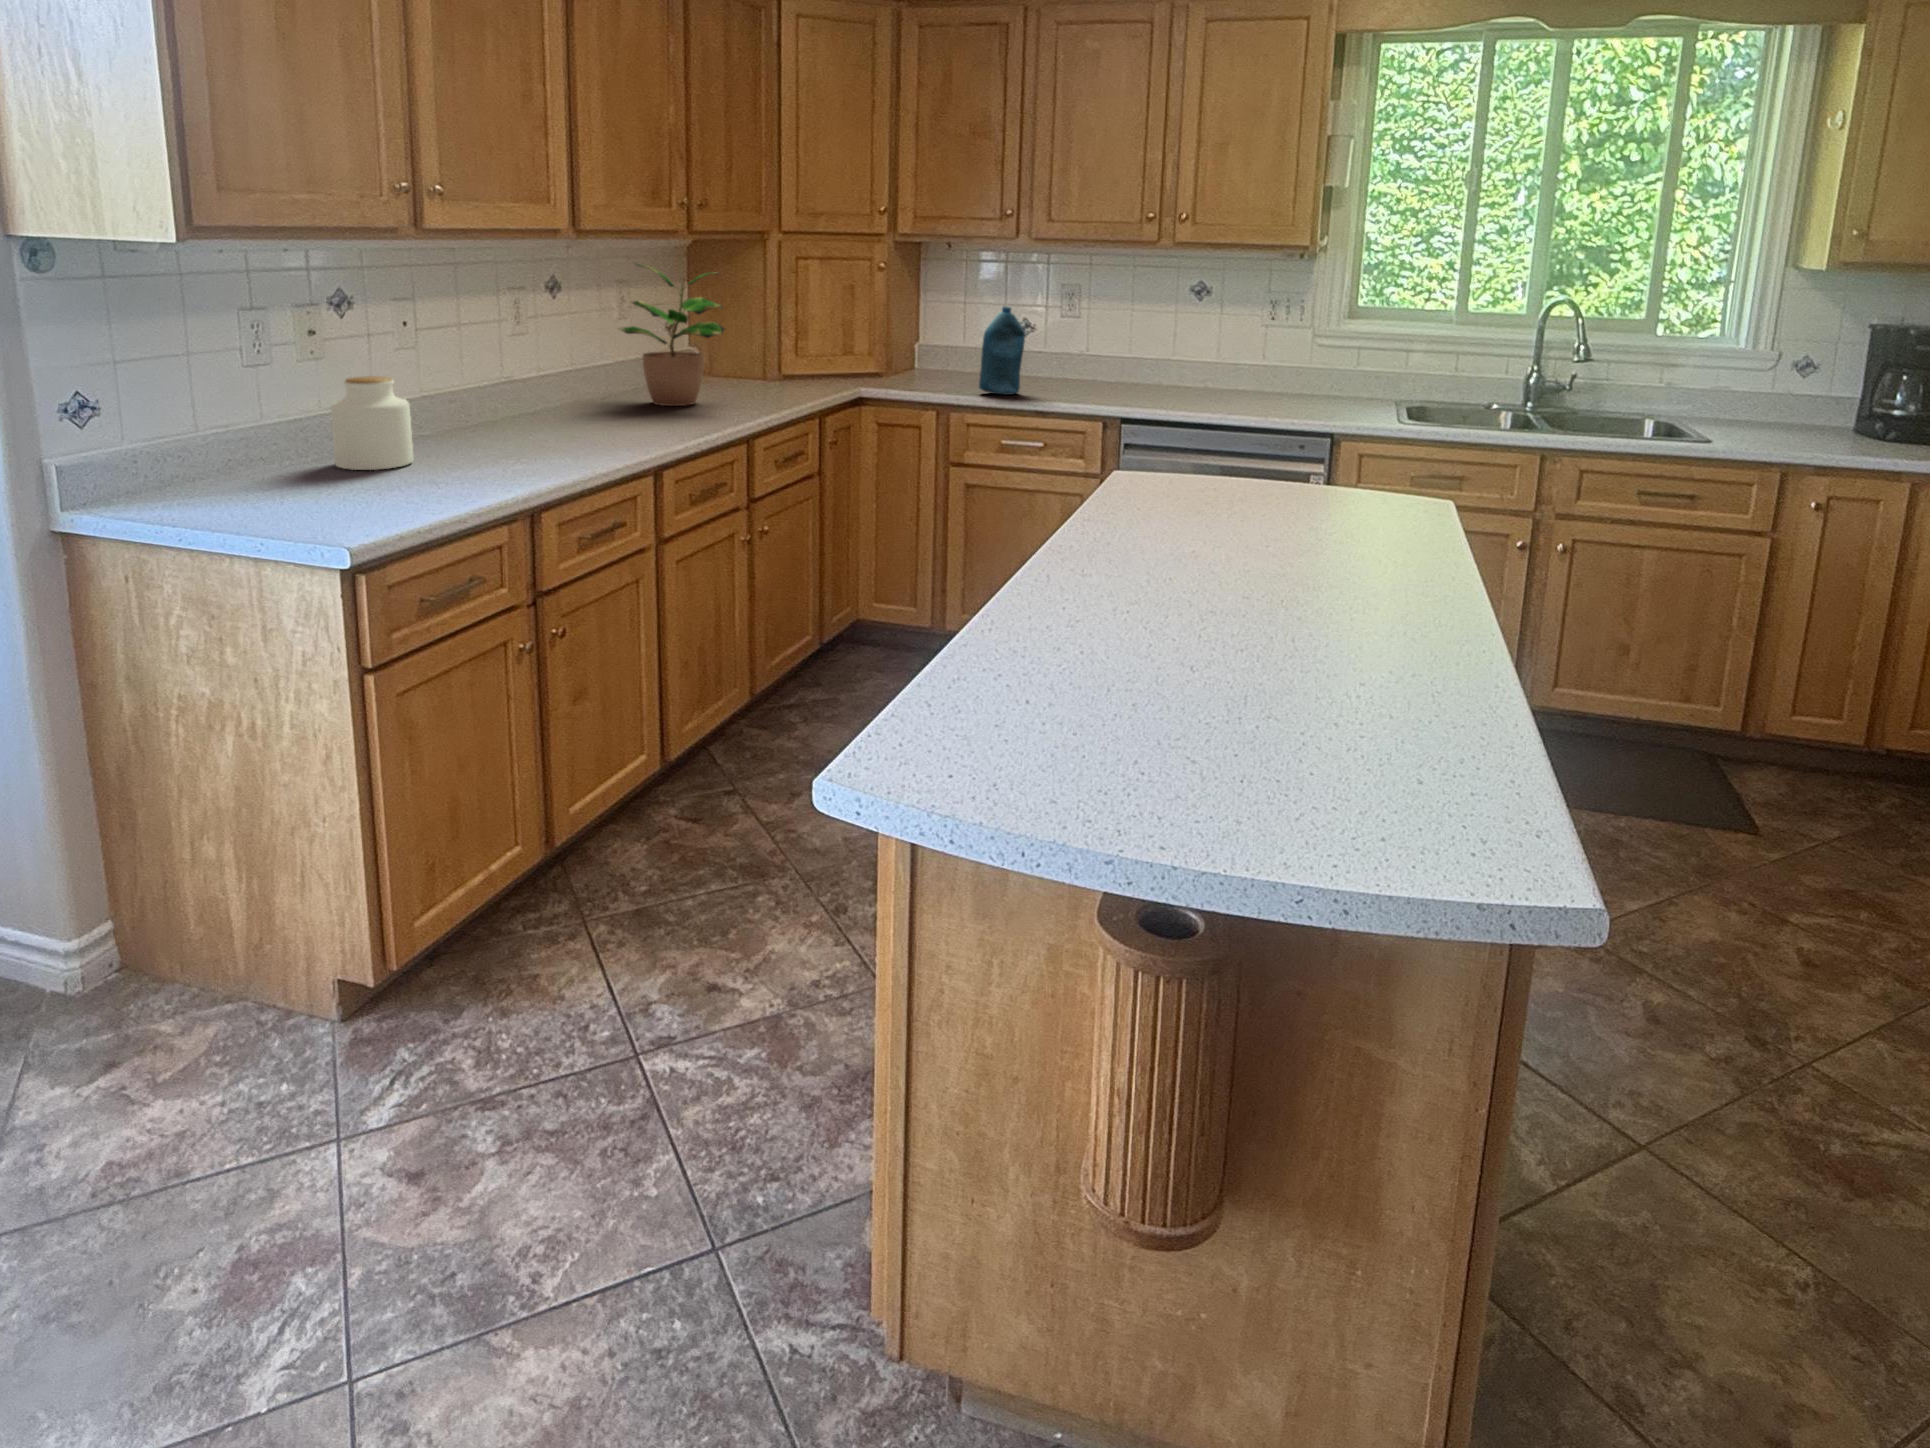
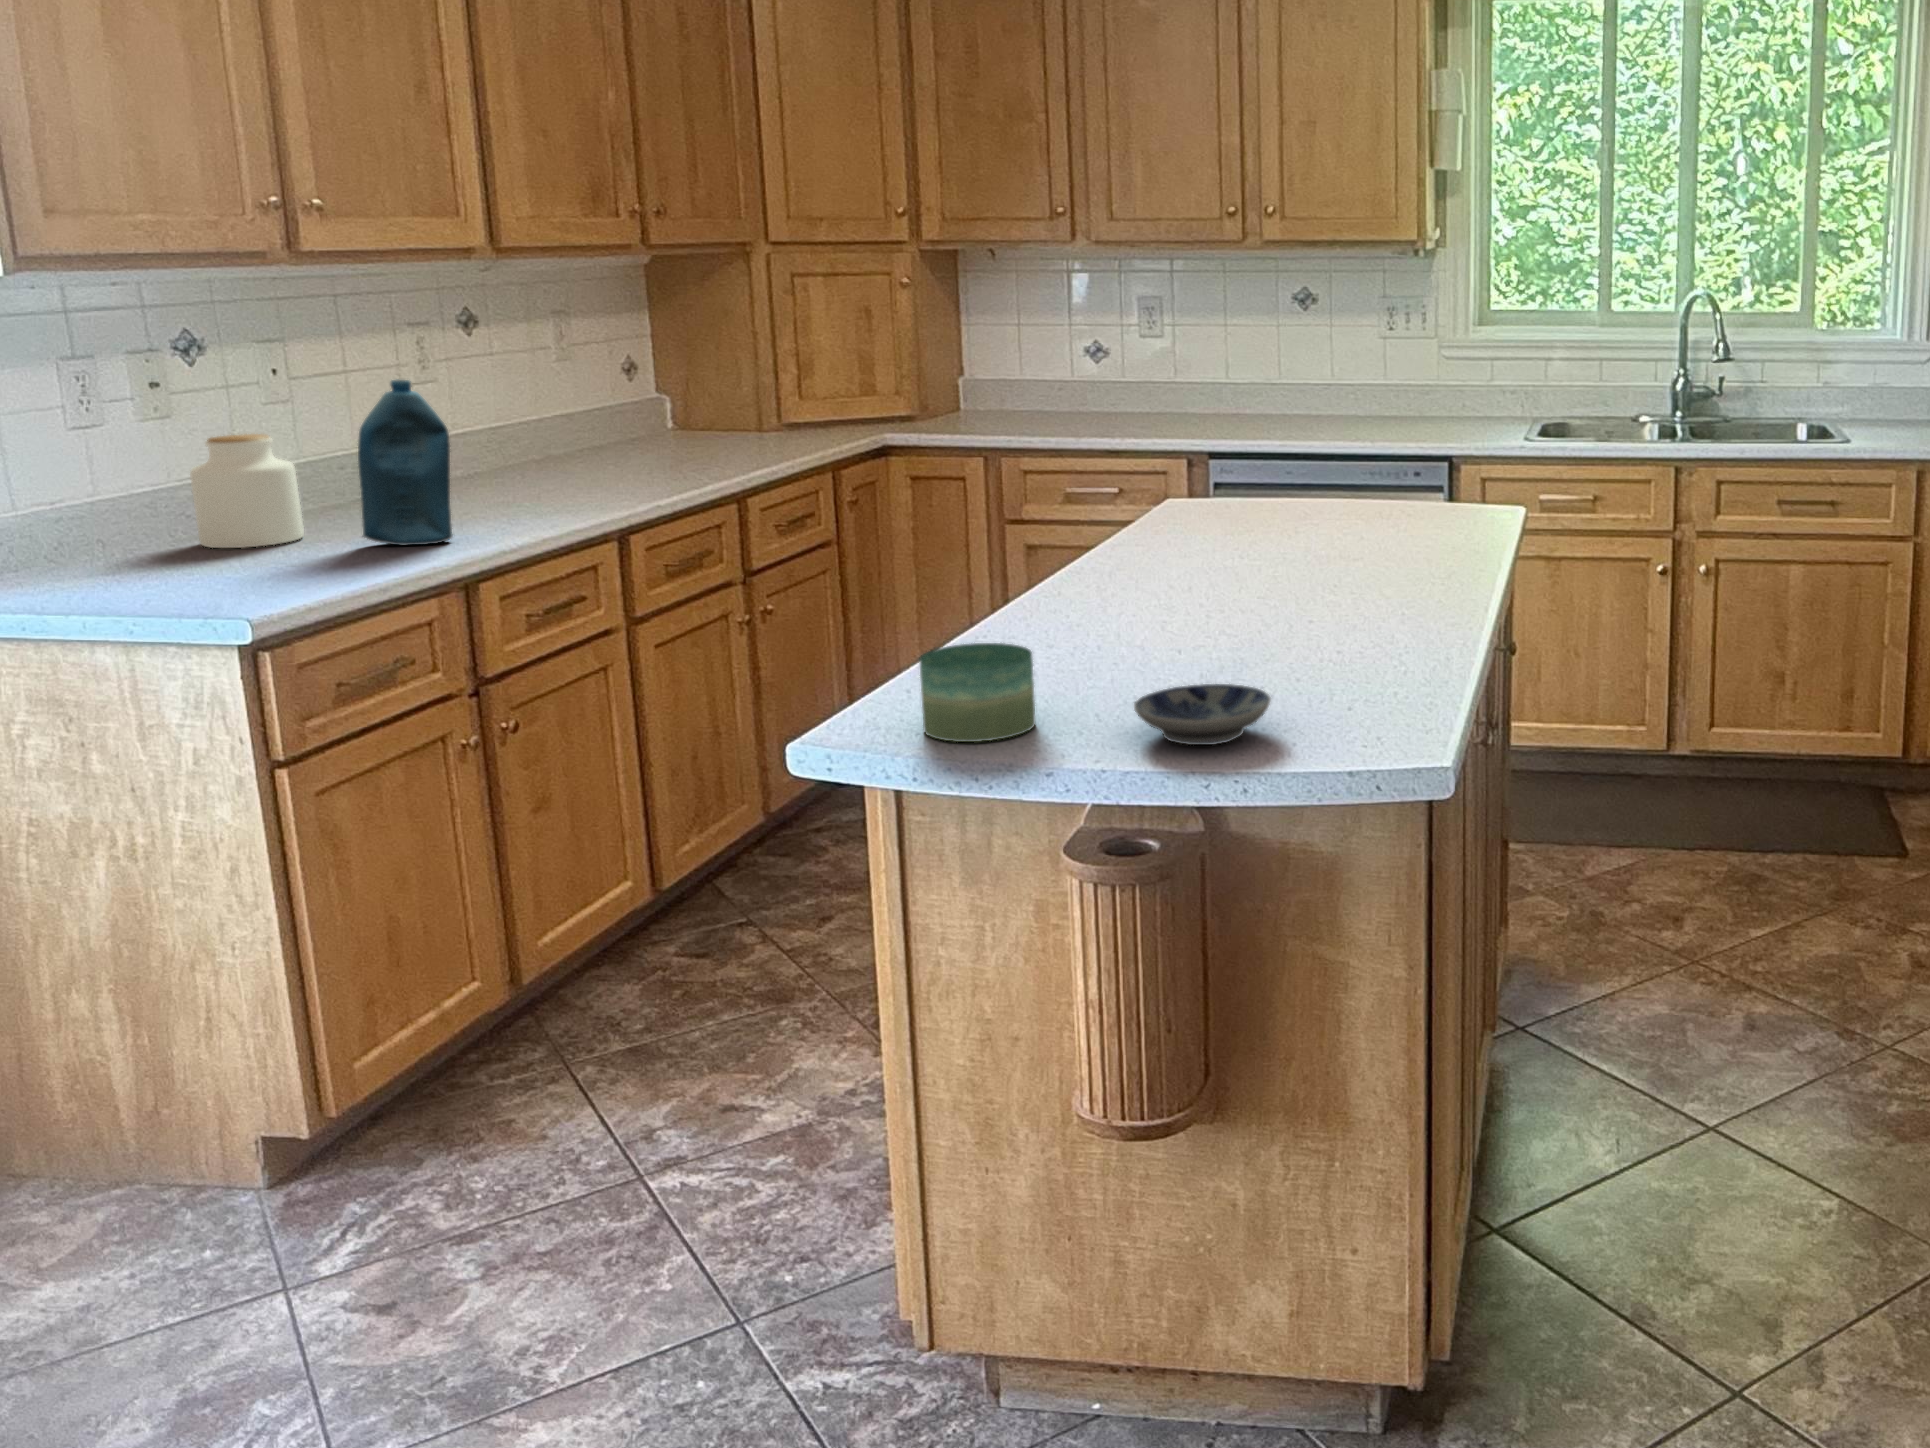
potted plant: present [619,264,724,406] -> none [560,287,704,464]
bottle: present [979,307,1025,395] -> present [358,380,453,545]
candle: none [951,665,1071,785] -> present [920,643,1035,742]
bowl: none [1184,732,1341,818] -> present [1134,684,1270,745]

